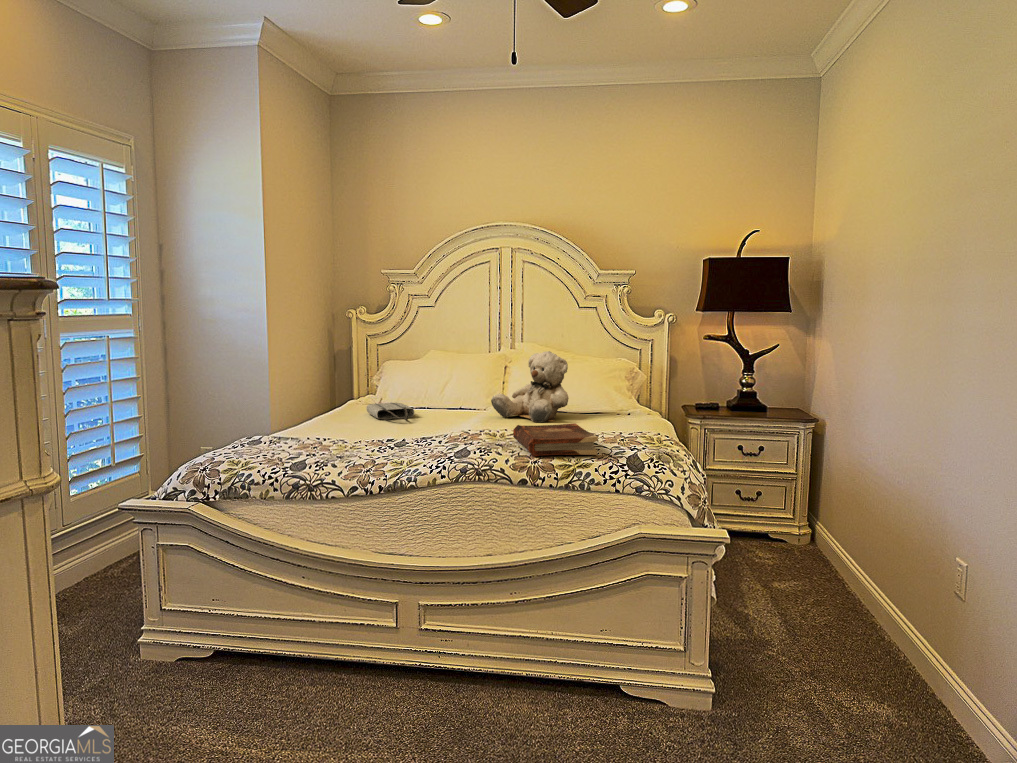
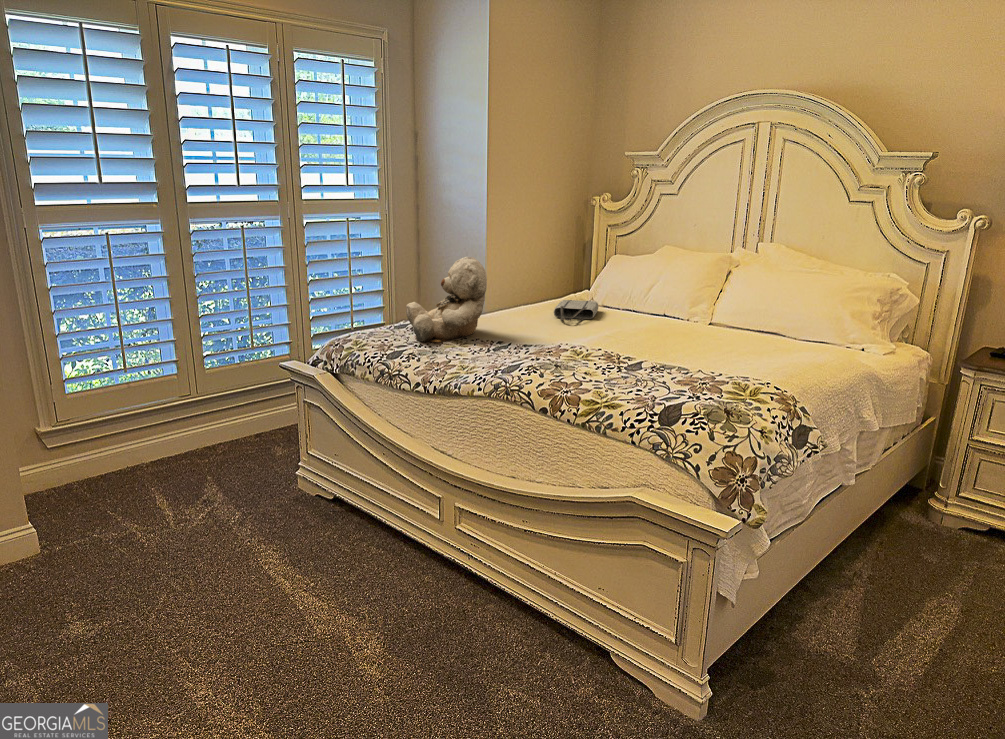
teddy bear: present [491,351,569,423] -> present [406,257,487,342]
book: present [513,423,598,456] -> none [563,345,667,395]

